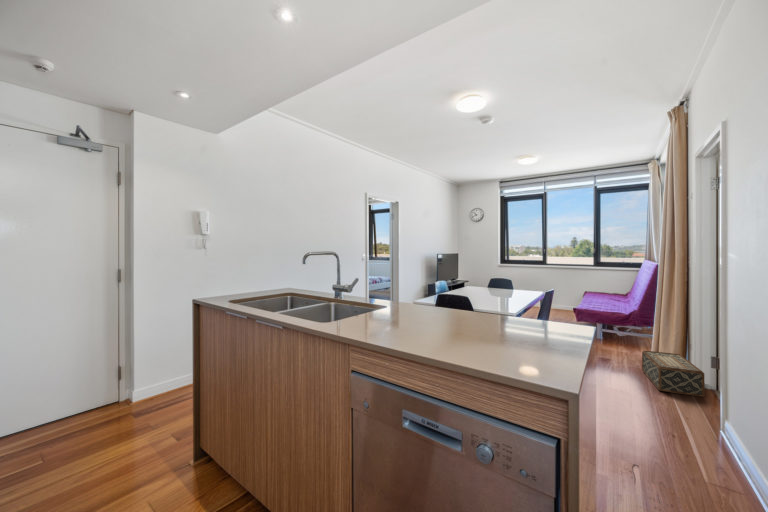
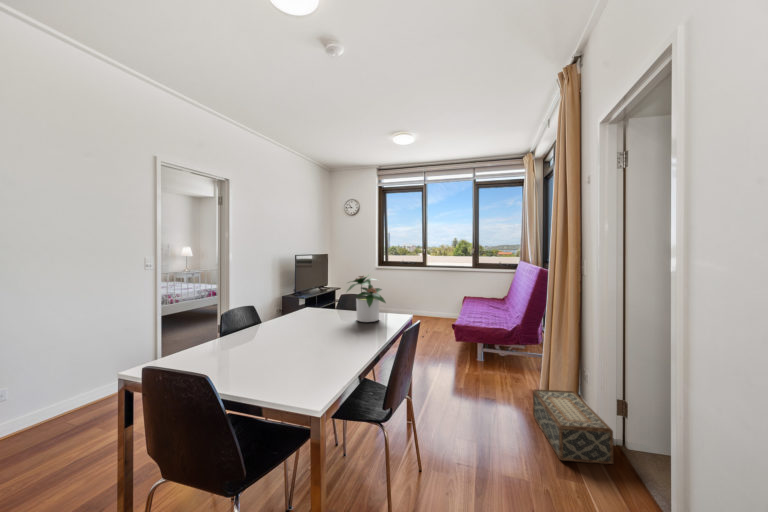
potted plant: none [493,263,523,295] -> present [347,275,386,322]

